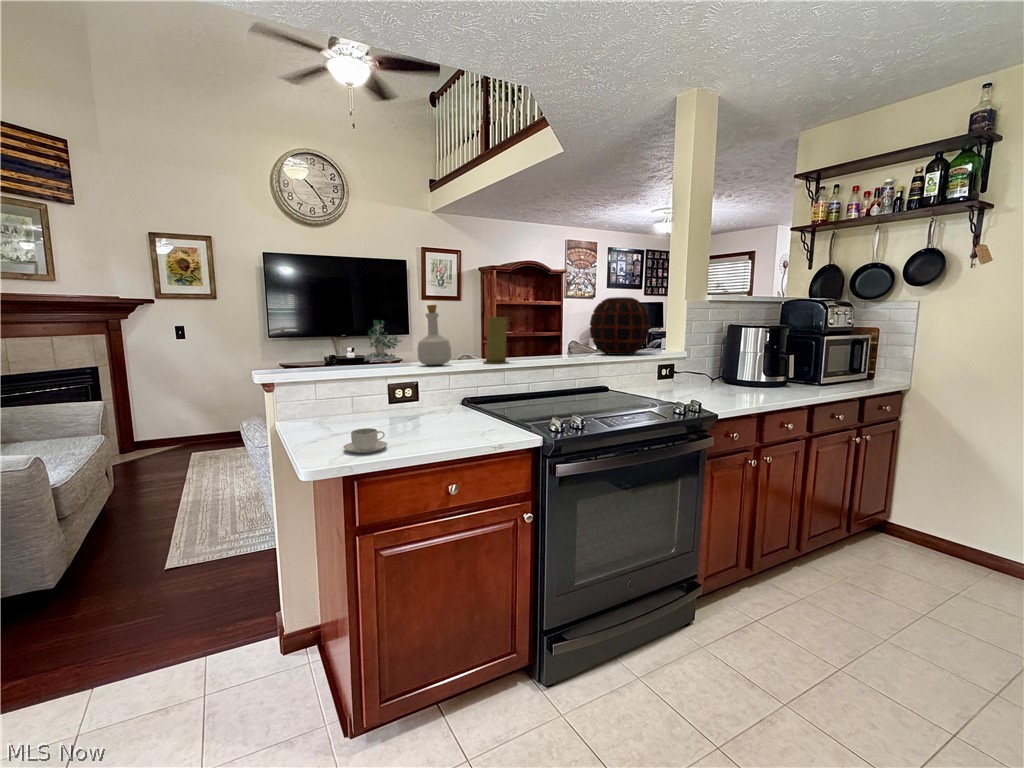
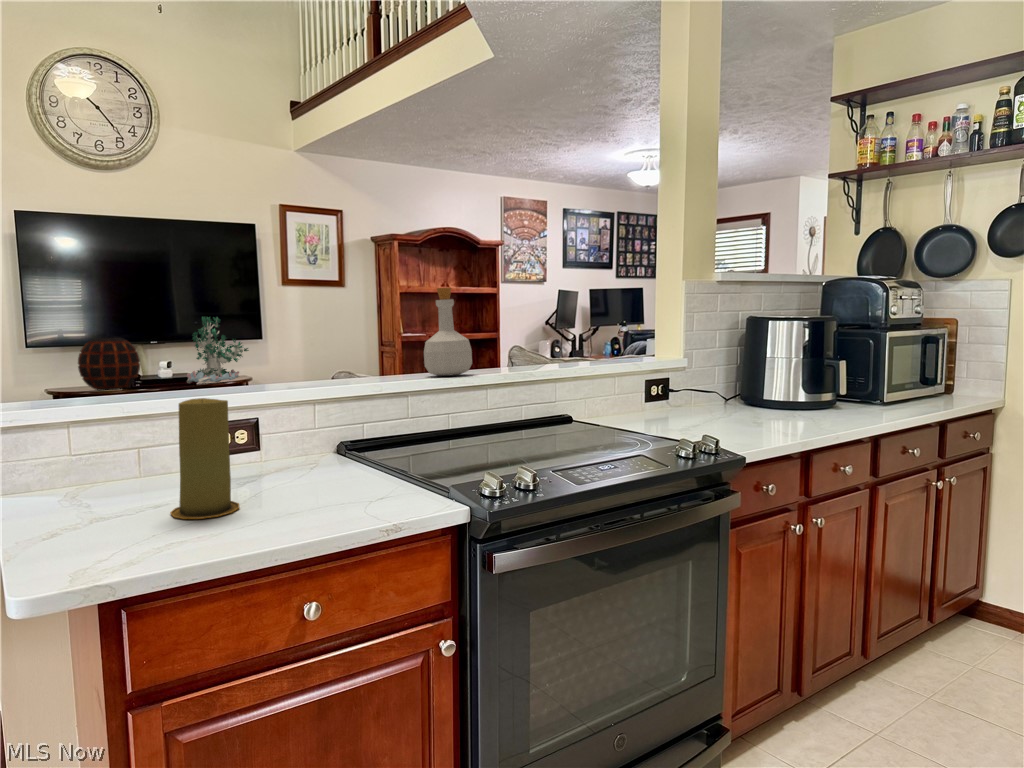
decorative vase: present [590,297,650,355] -> present [78,337,140,391]
bottle: present [417,305,451,366] -> present [424,288,472,376]
candle: present [484,317,509,364] -> present [170,398,239,519]
coffee cup: present [343,428,387,453] -> none [91,509,181,558]

